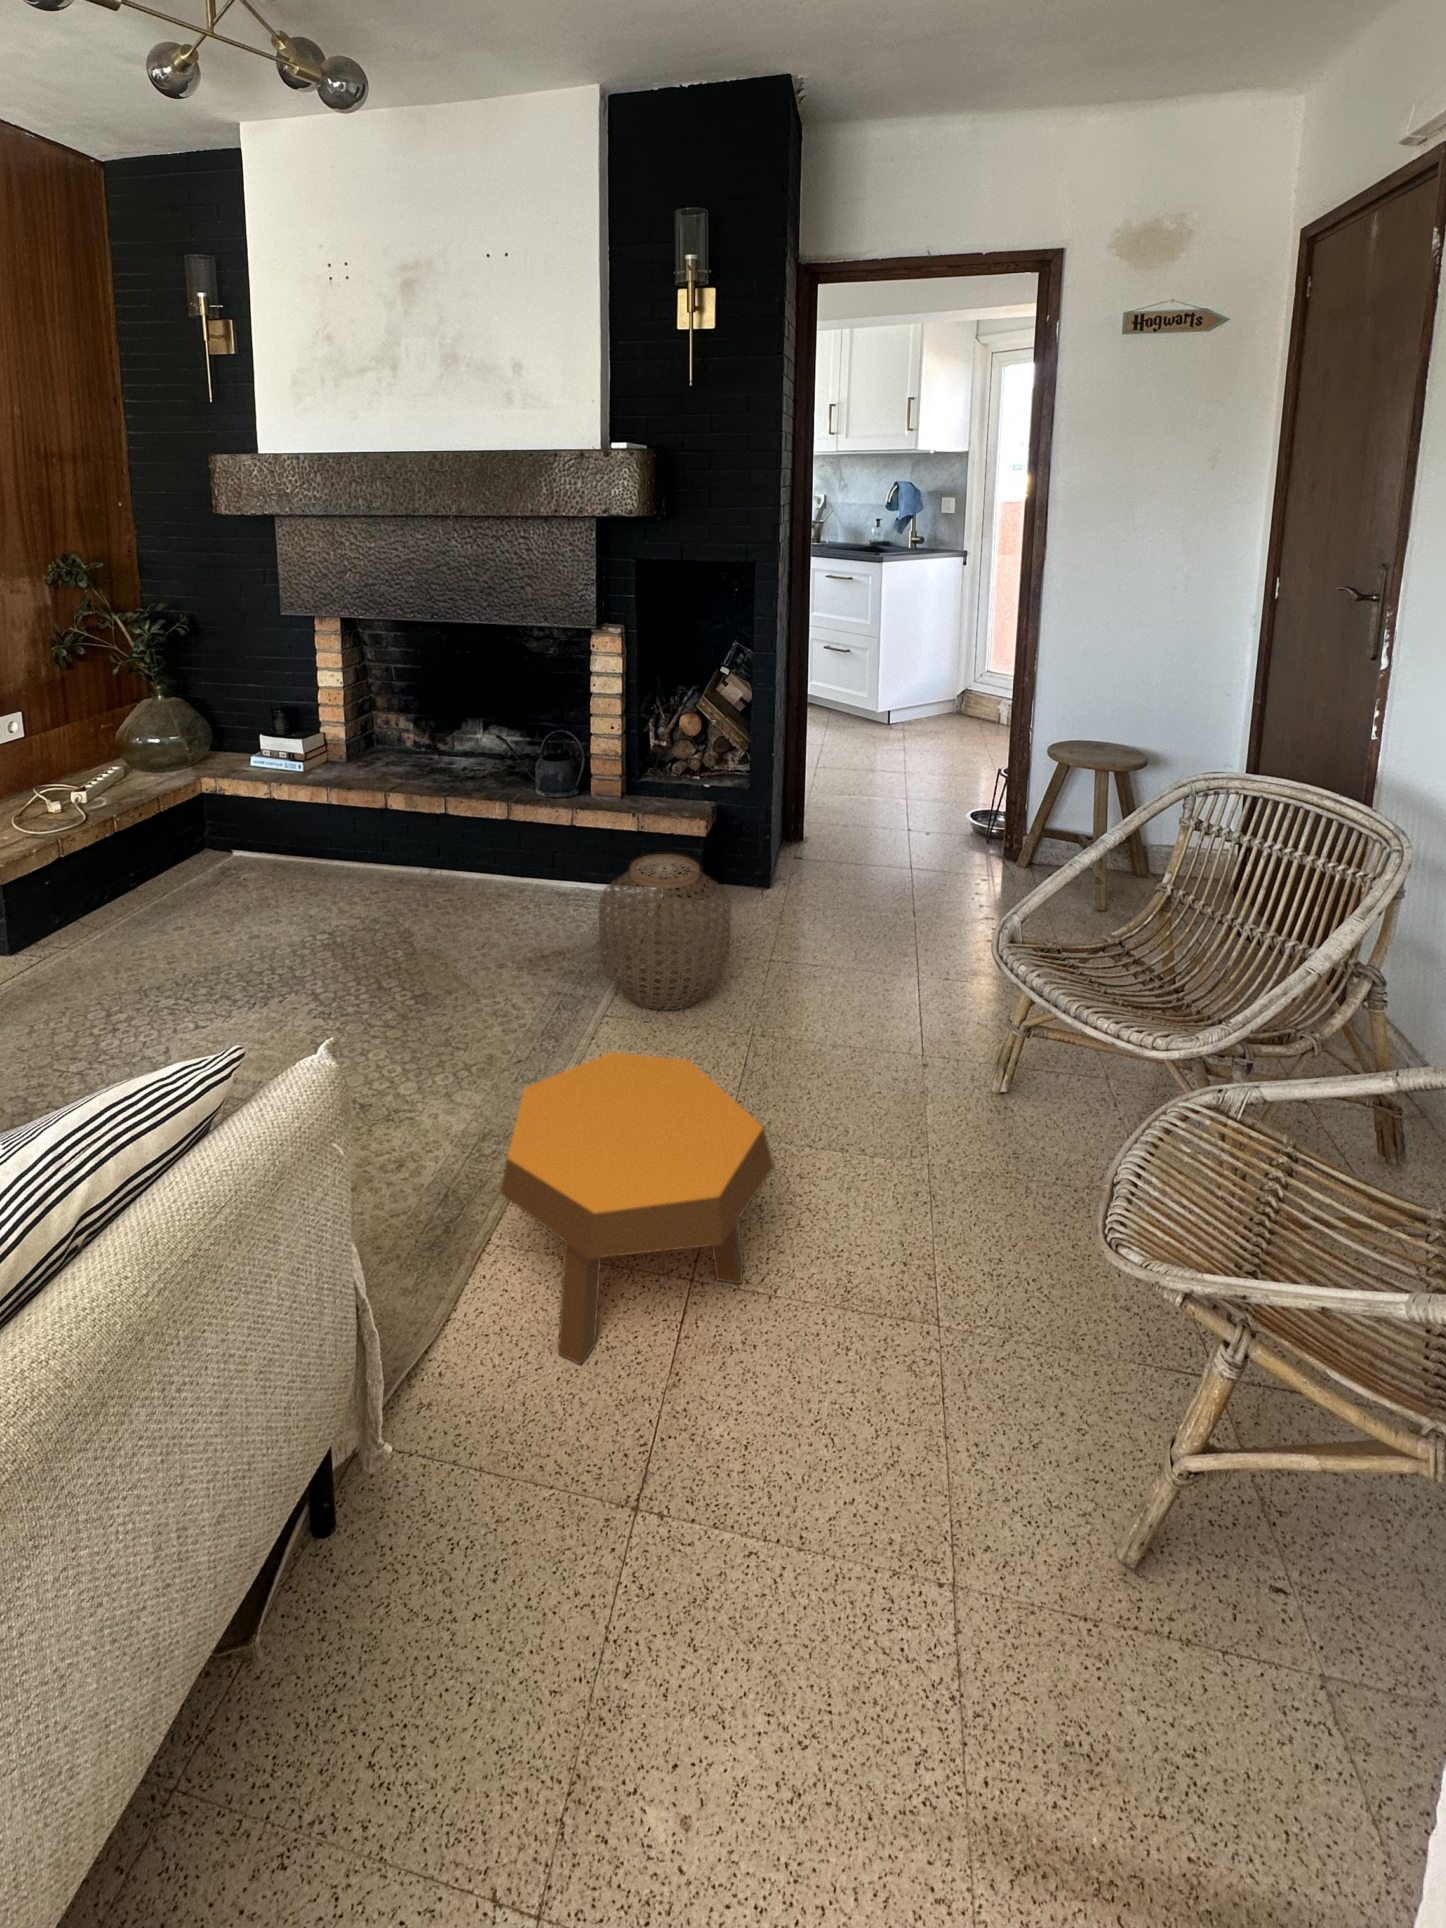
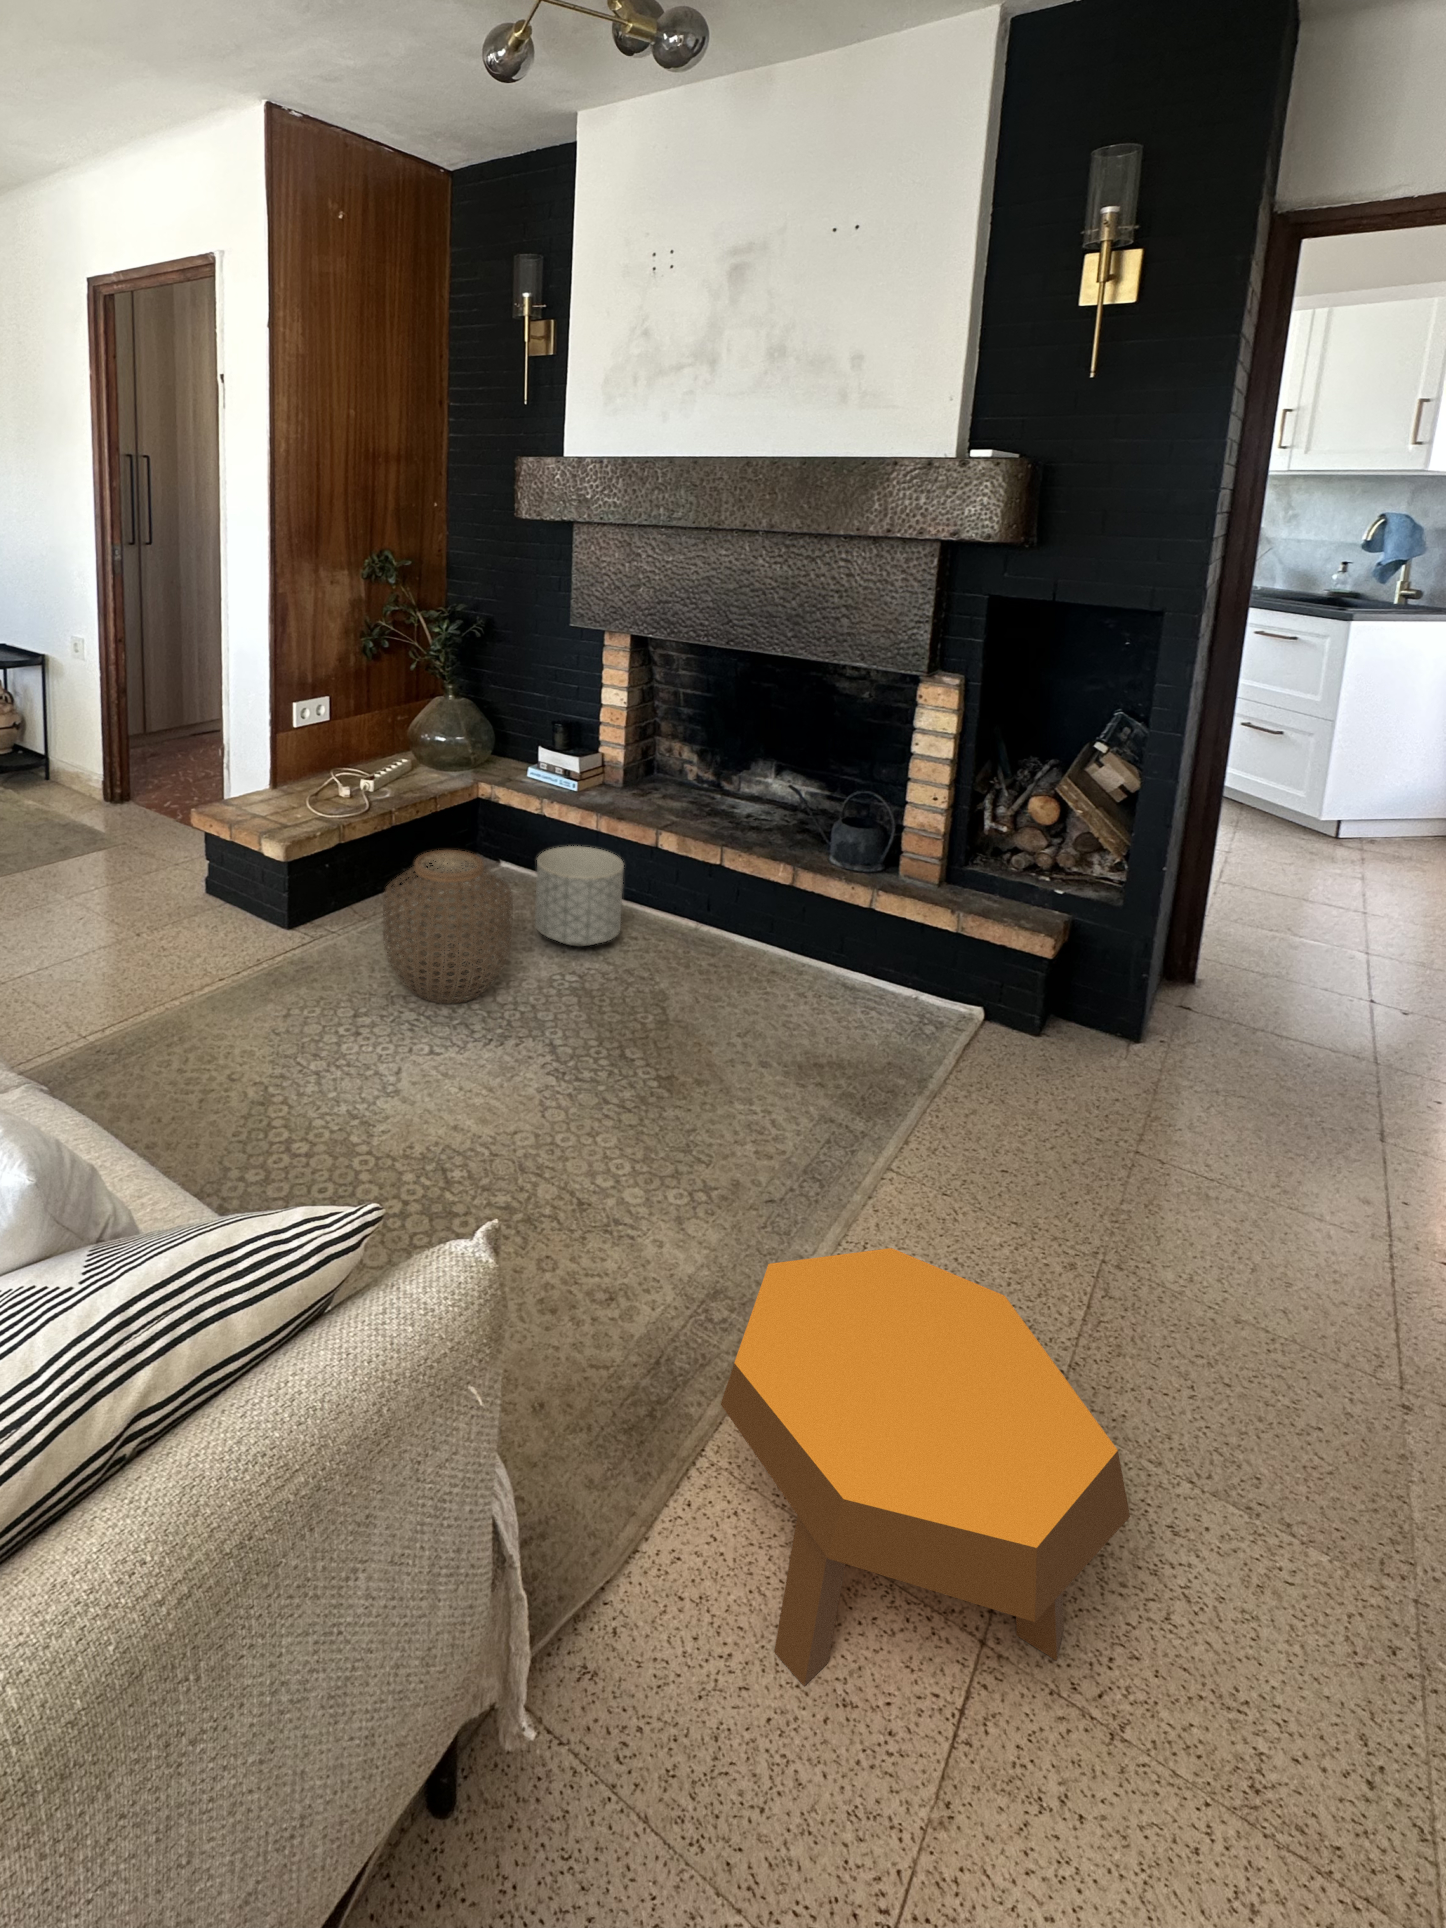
planter: none [276,817,362,909] -> present [535,846,624,947]
woven basket: present [599,854,731,1010] -> present [383,850,513,1003]

